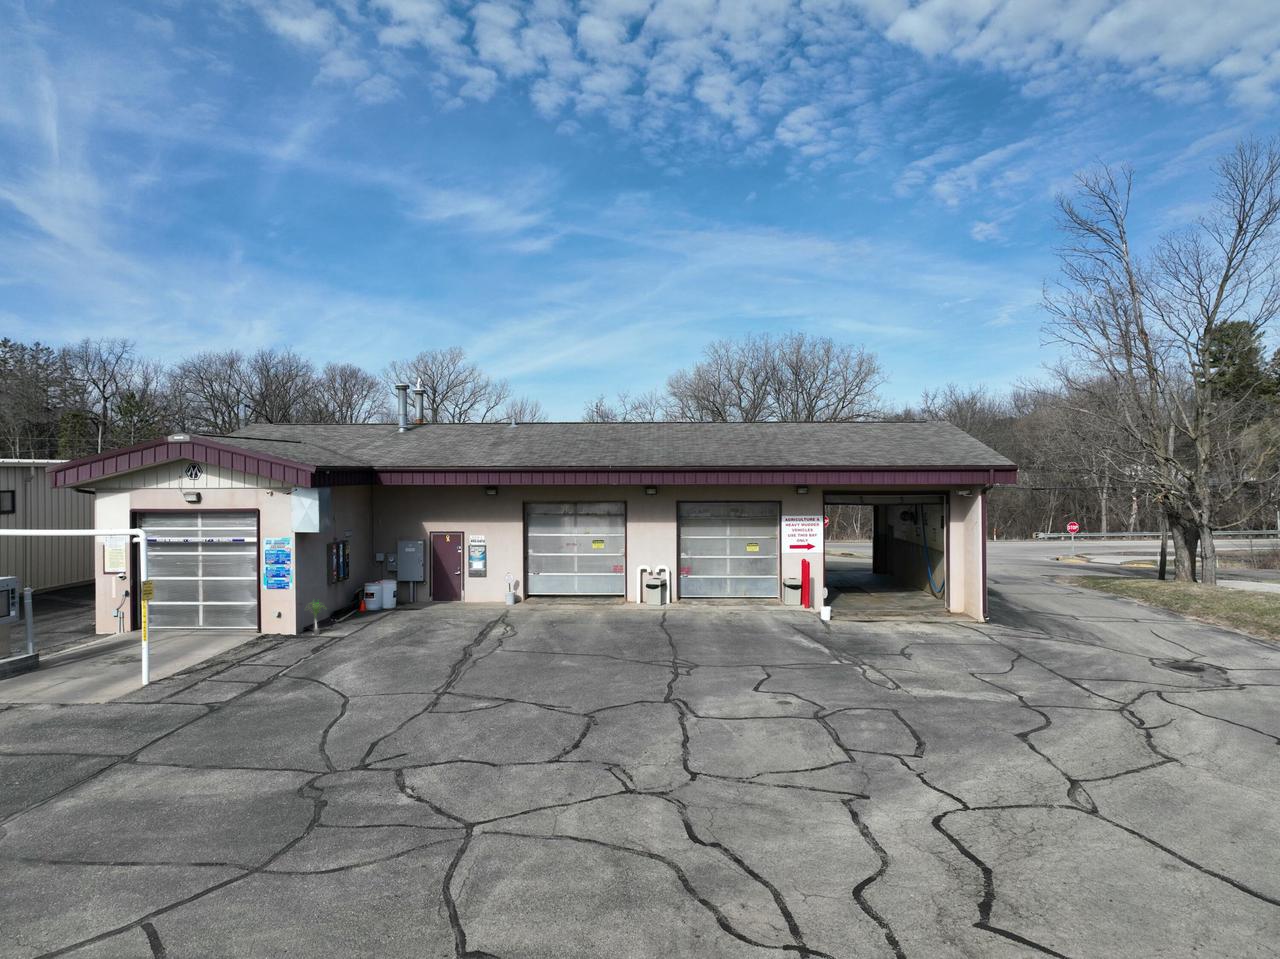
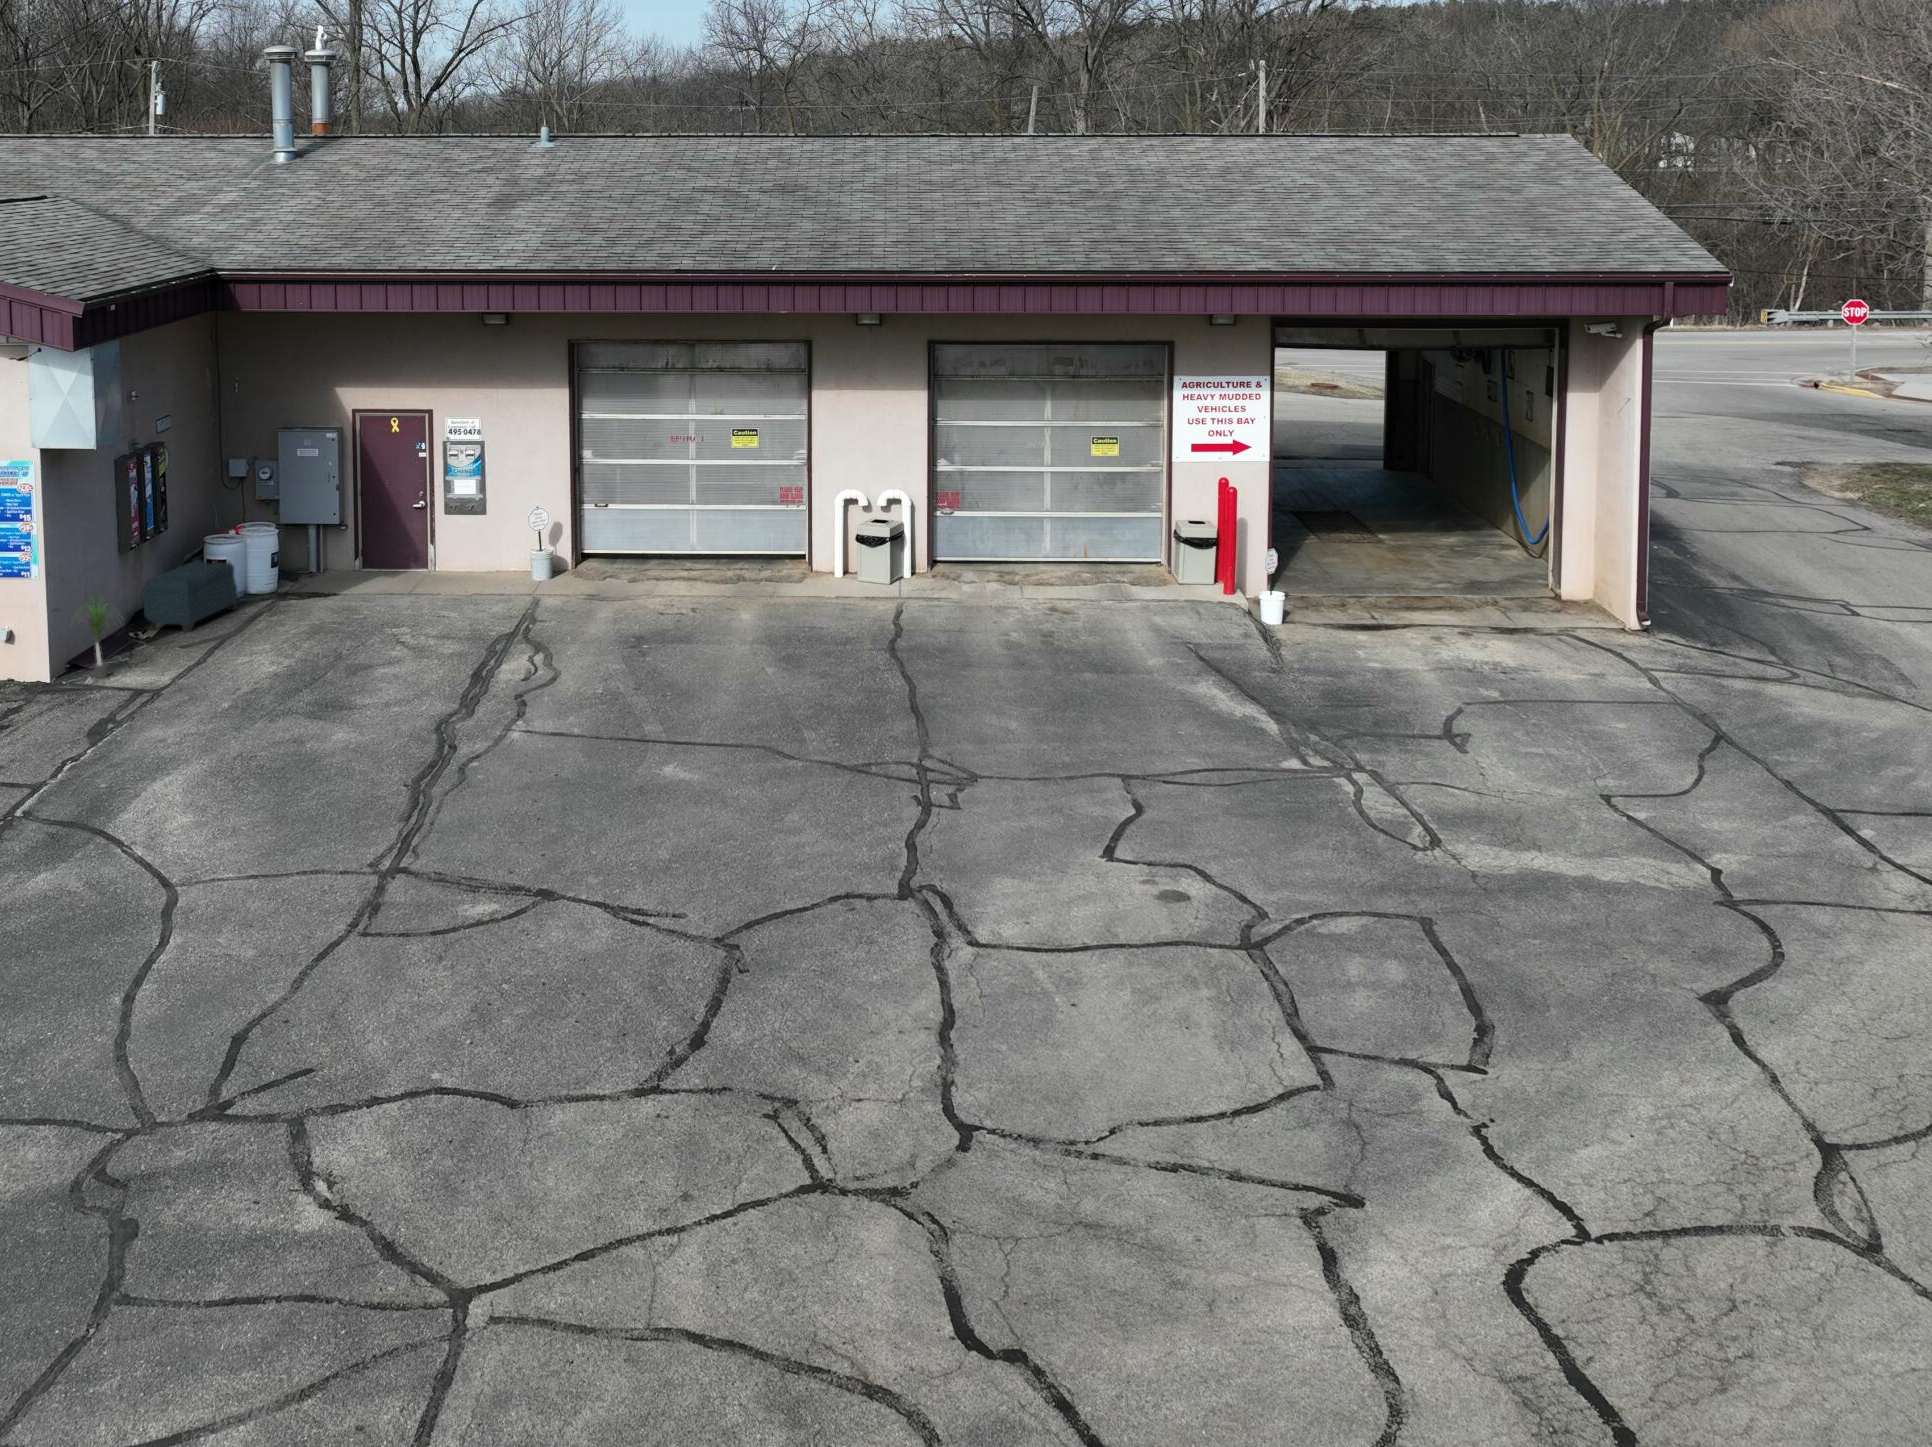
bench: none [336,592,377,621] -> present [143,560,238,632]

